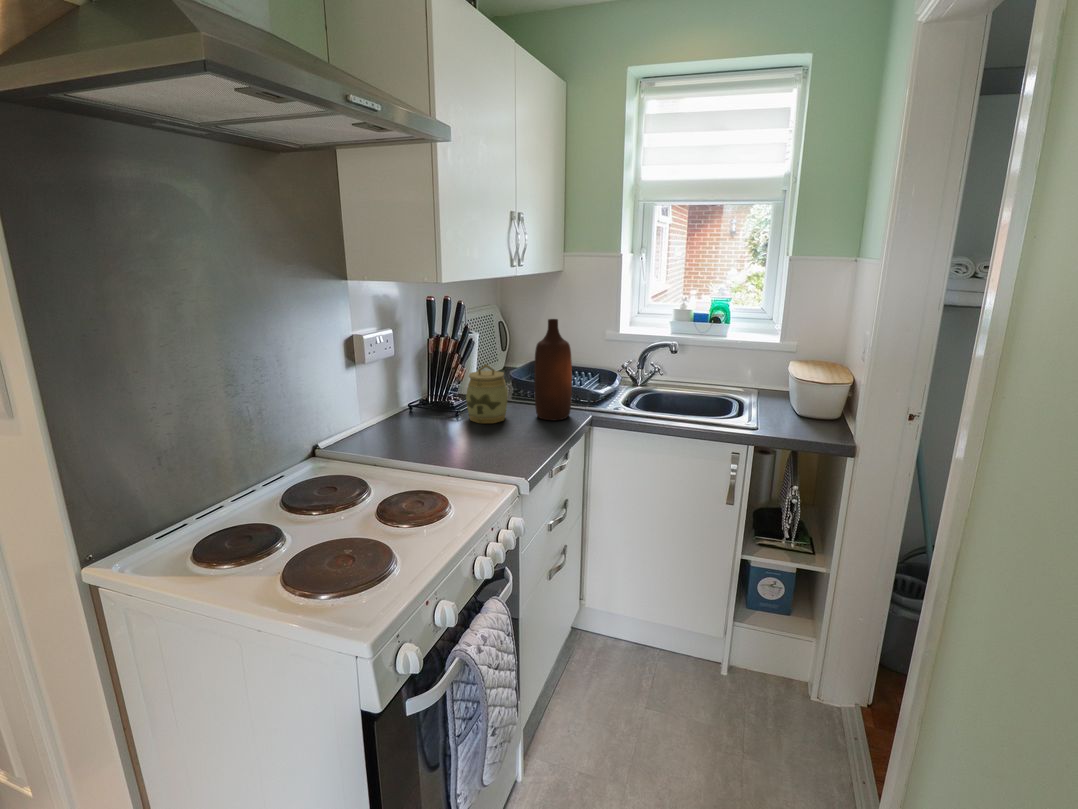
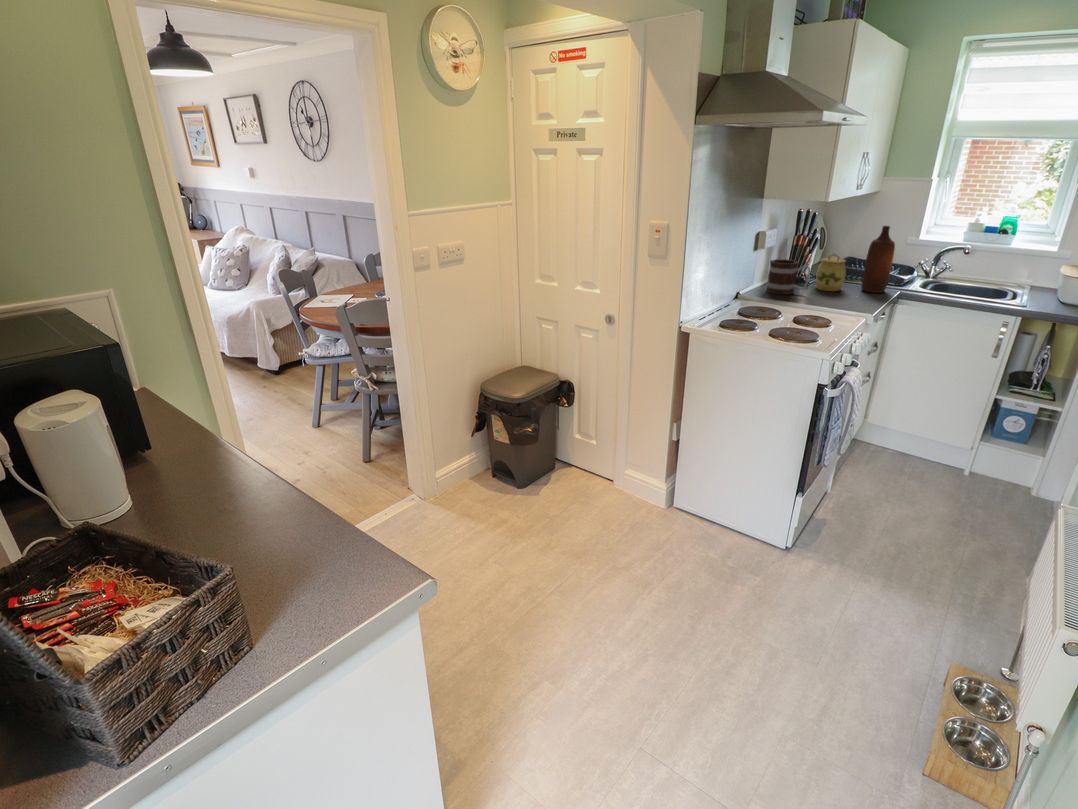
mug: none [378,379,443,440] -> present [766,259,811,294]

